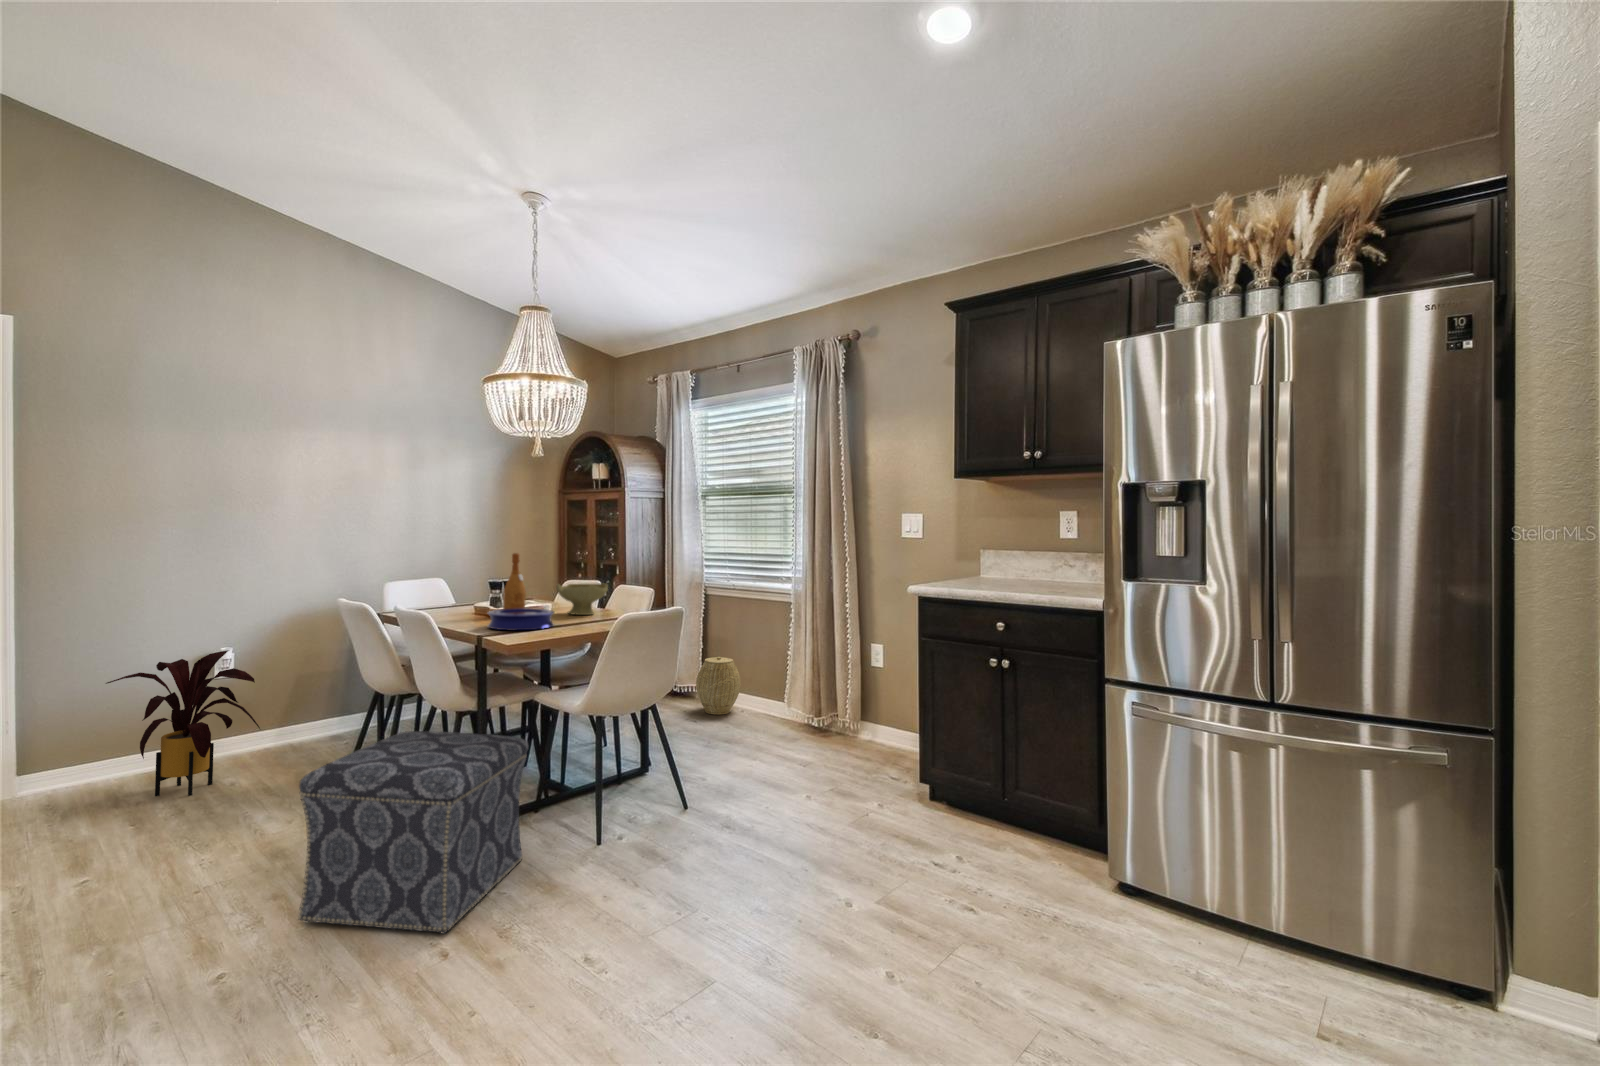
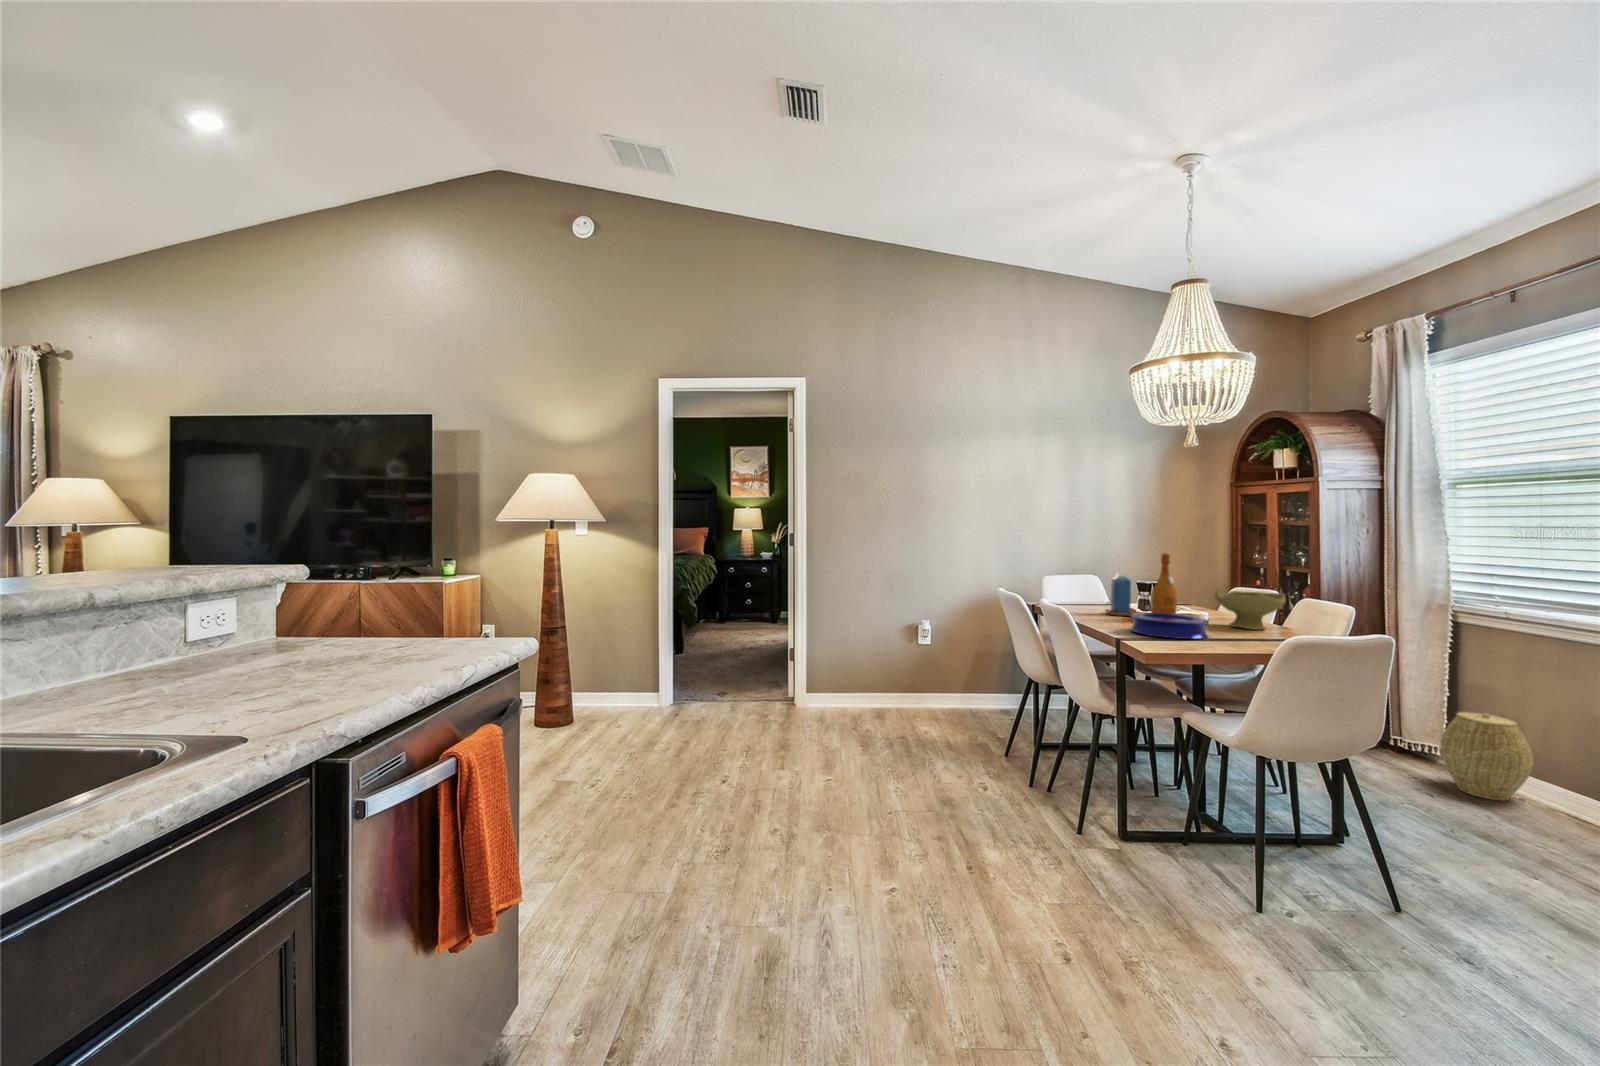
candle: none [458,573,488,615] -> present [1105,574,1133,616]
house plant: present [106,650,260,796] -> none [859,624,947,732]
ottoman: present [298,731,528,934] -> none [951,722,1169,942]

